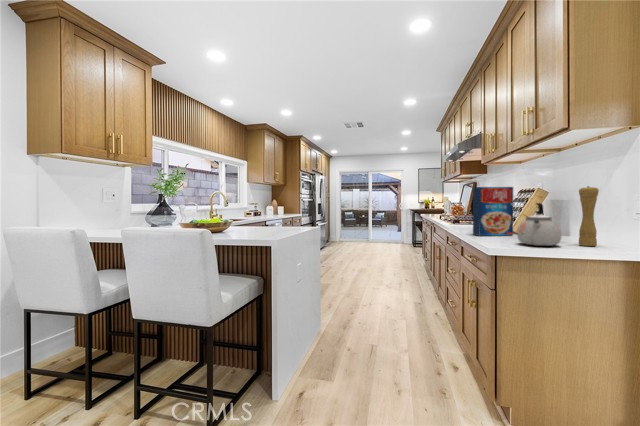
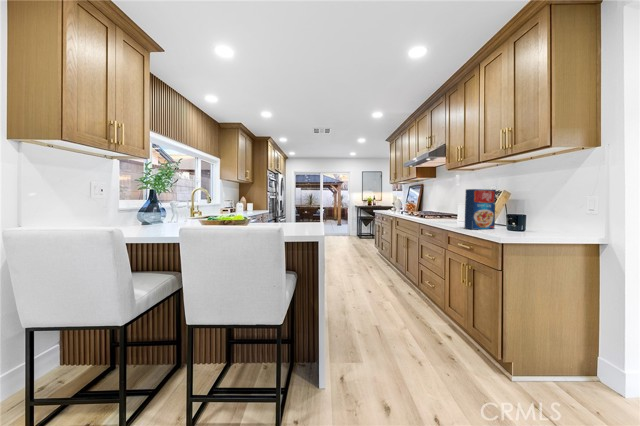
pepper mill: present [579,186,599,246] -> none [559,191,576,237]
kettle: present [517,203,561,246] -> none [516,203,553,237]

